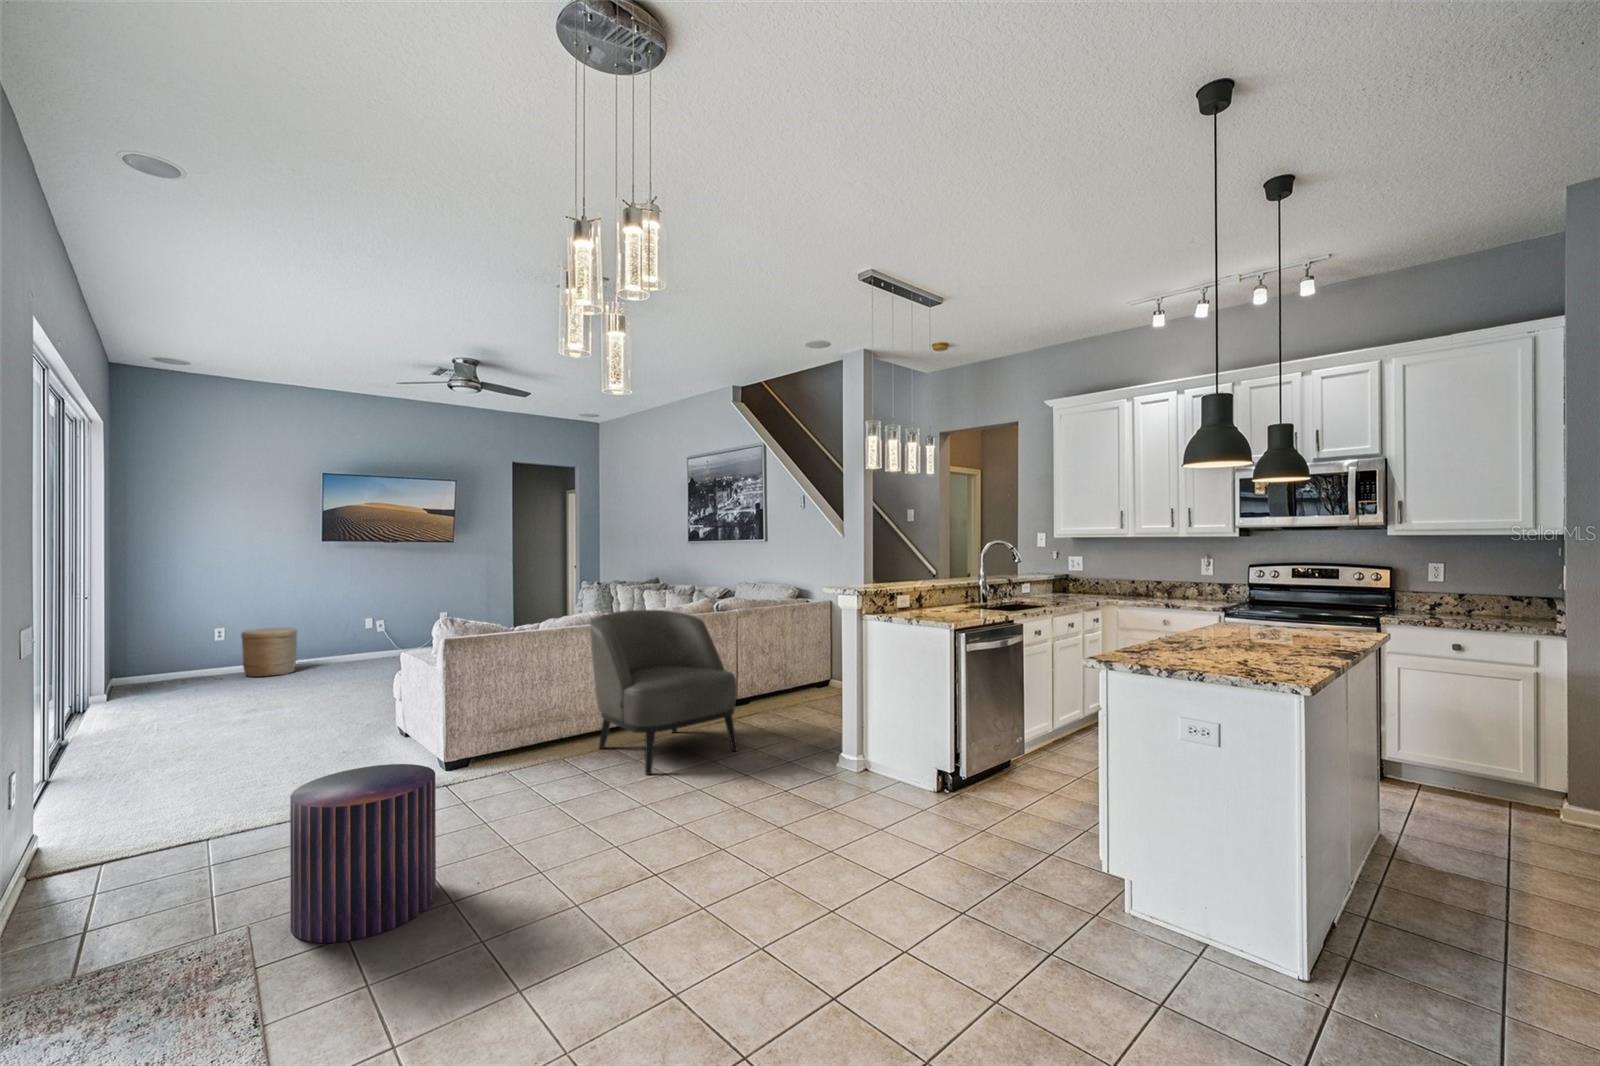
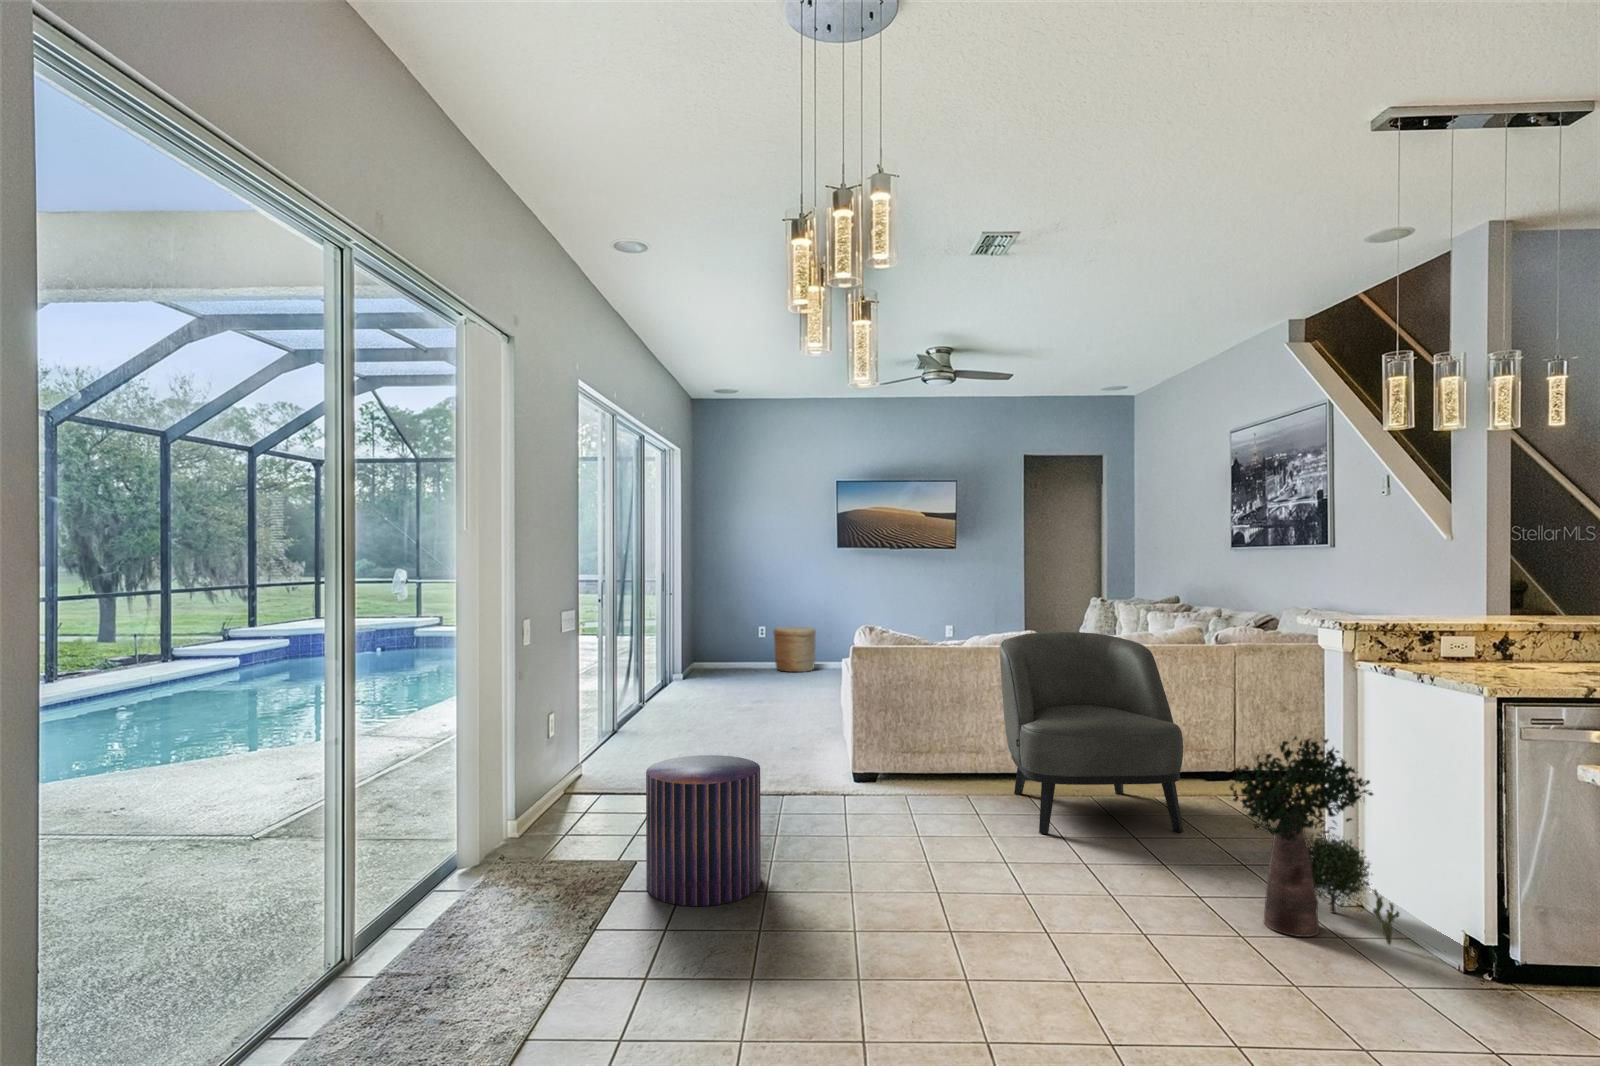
potted plant: none [808,666,906,800] -> present [1230,737,1400,945]

